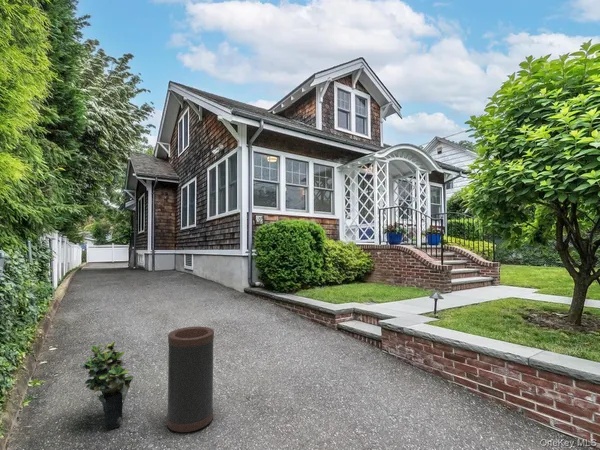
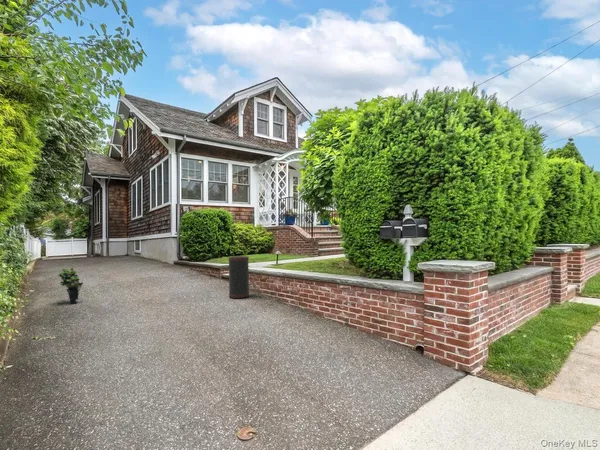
trash can: present [167,326,214,432] -> present [229,256,249,298]

